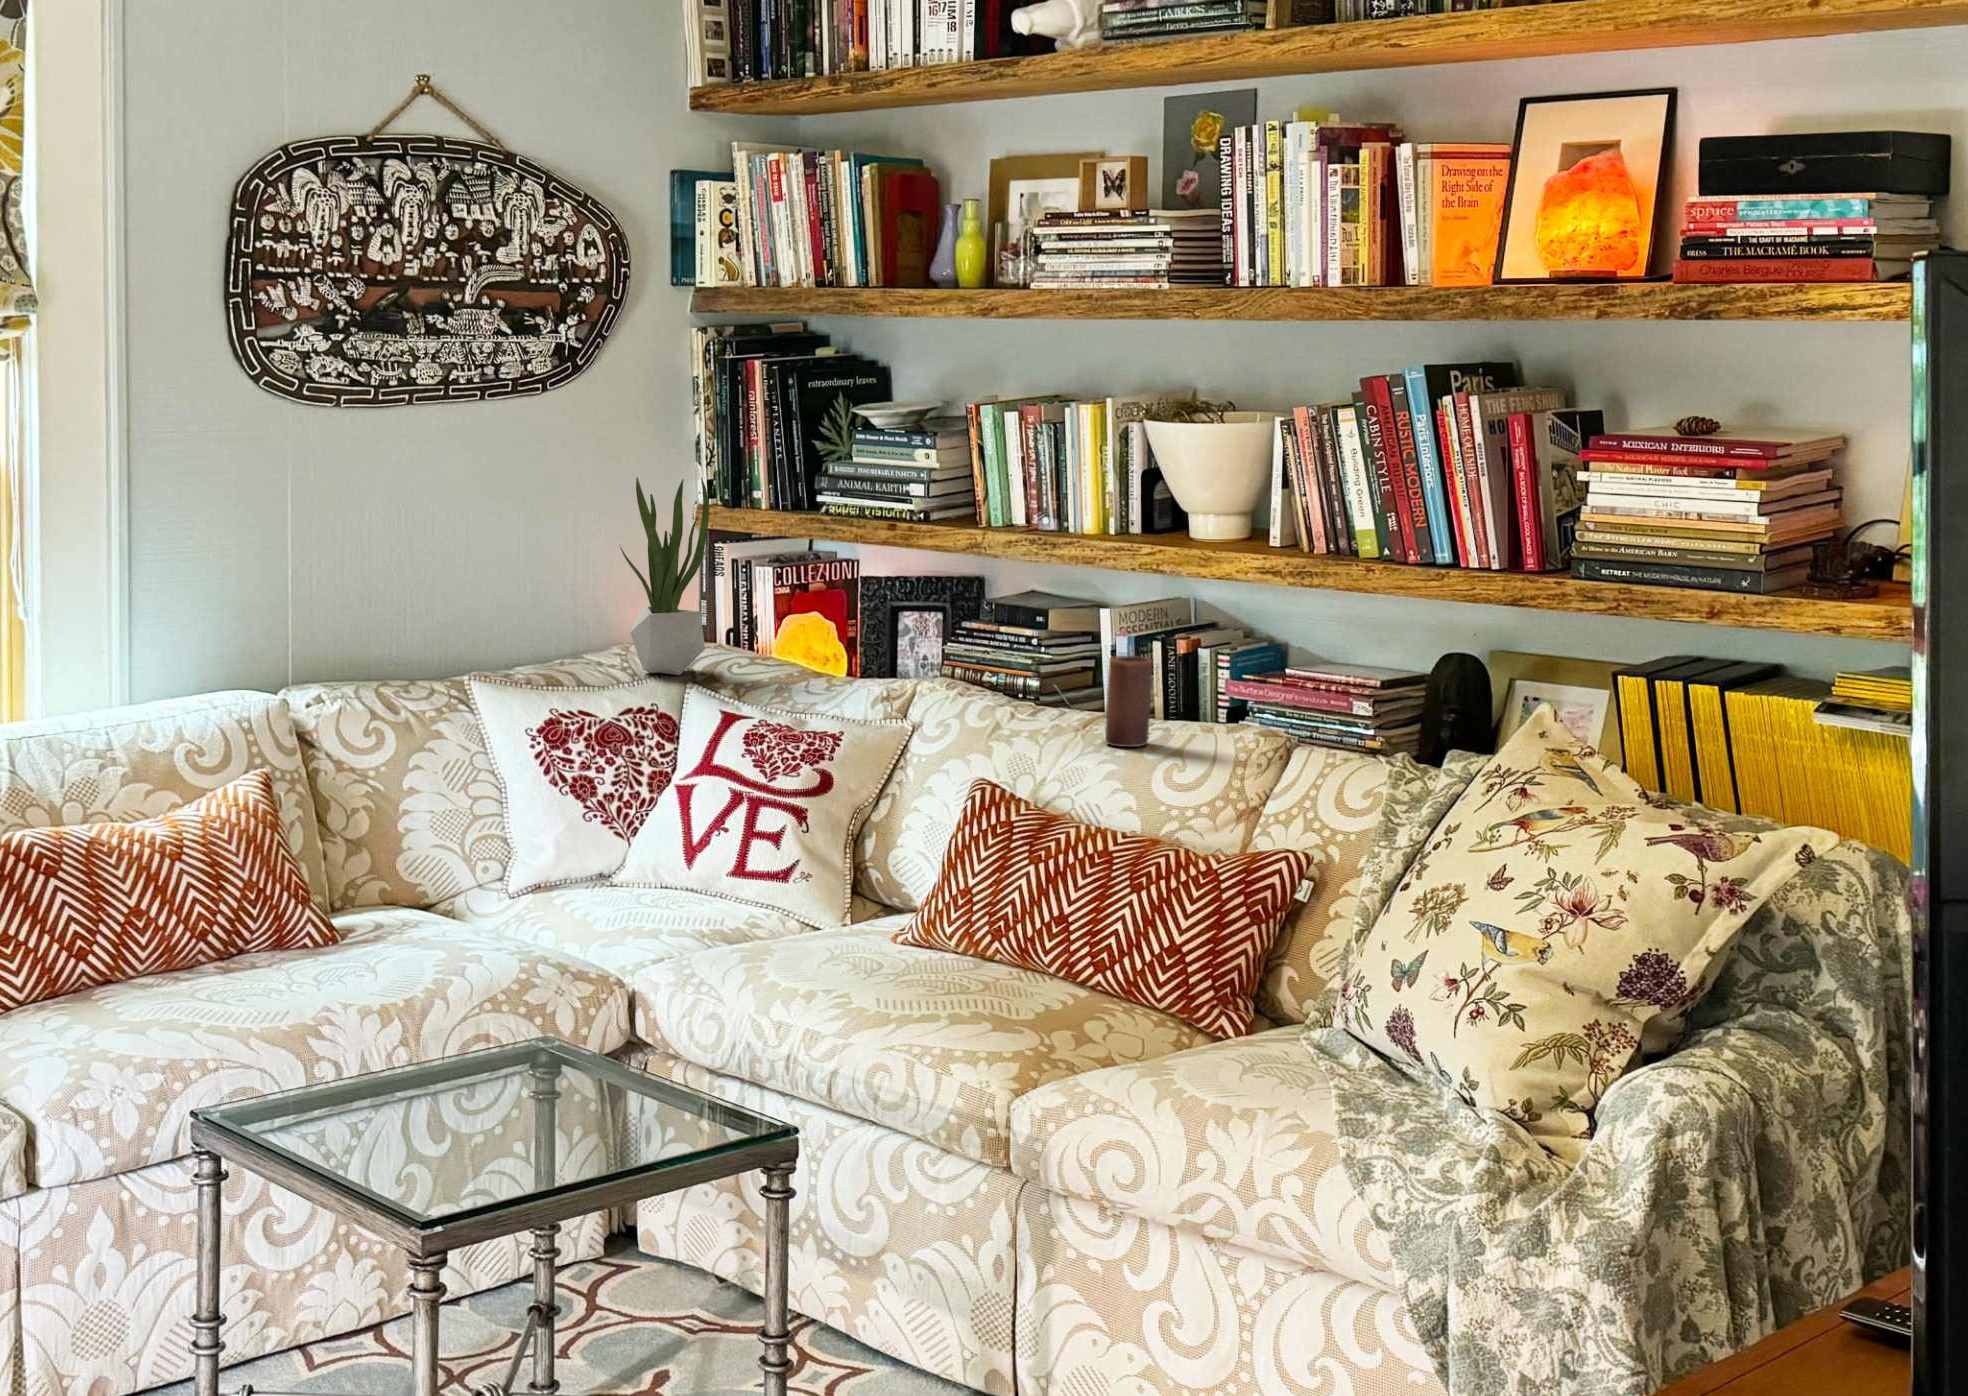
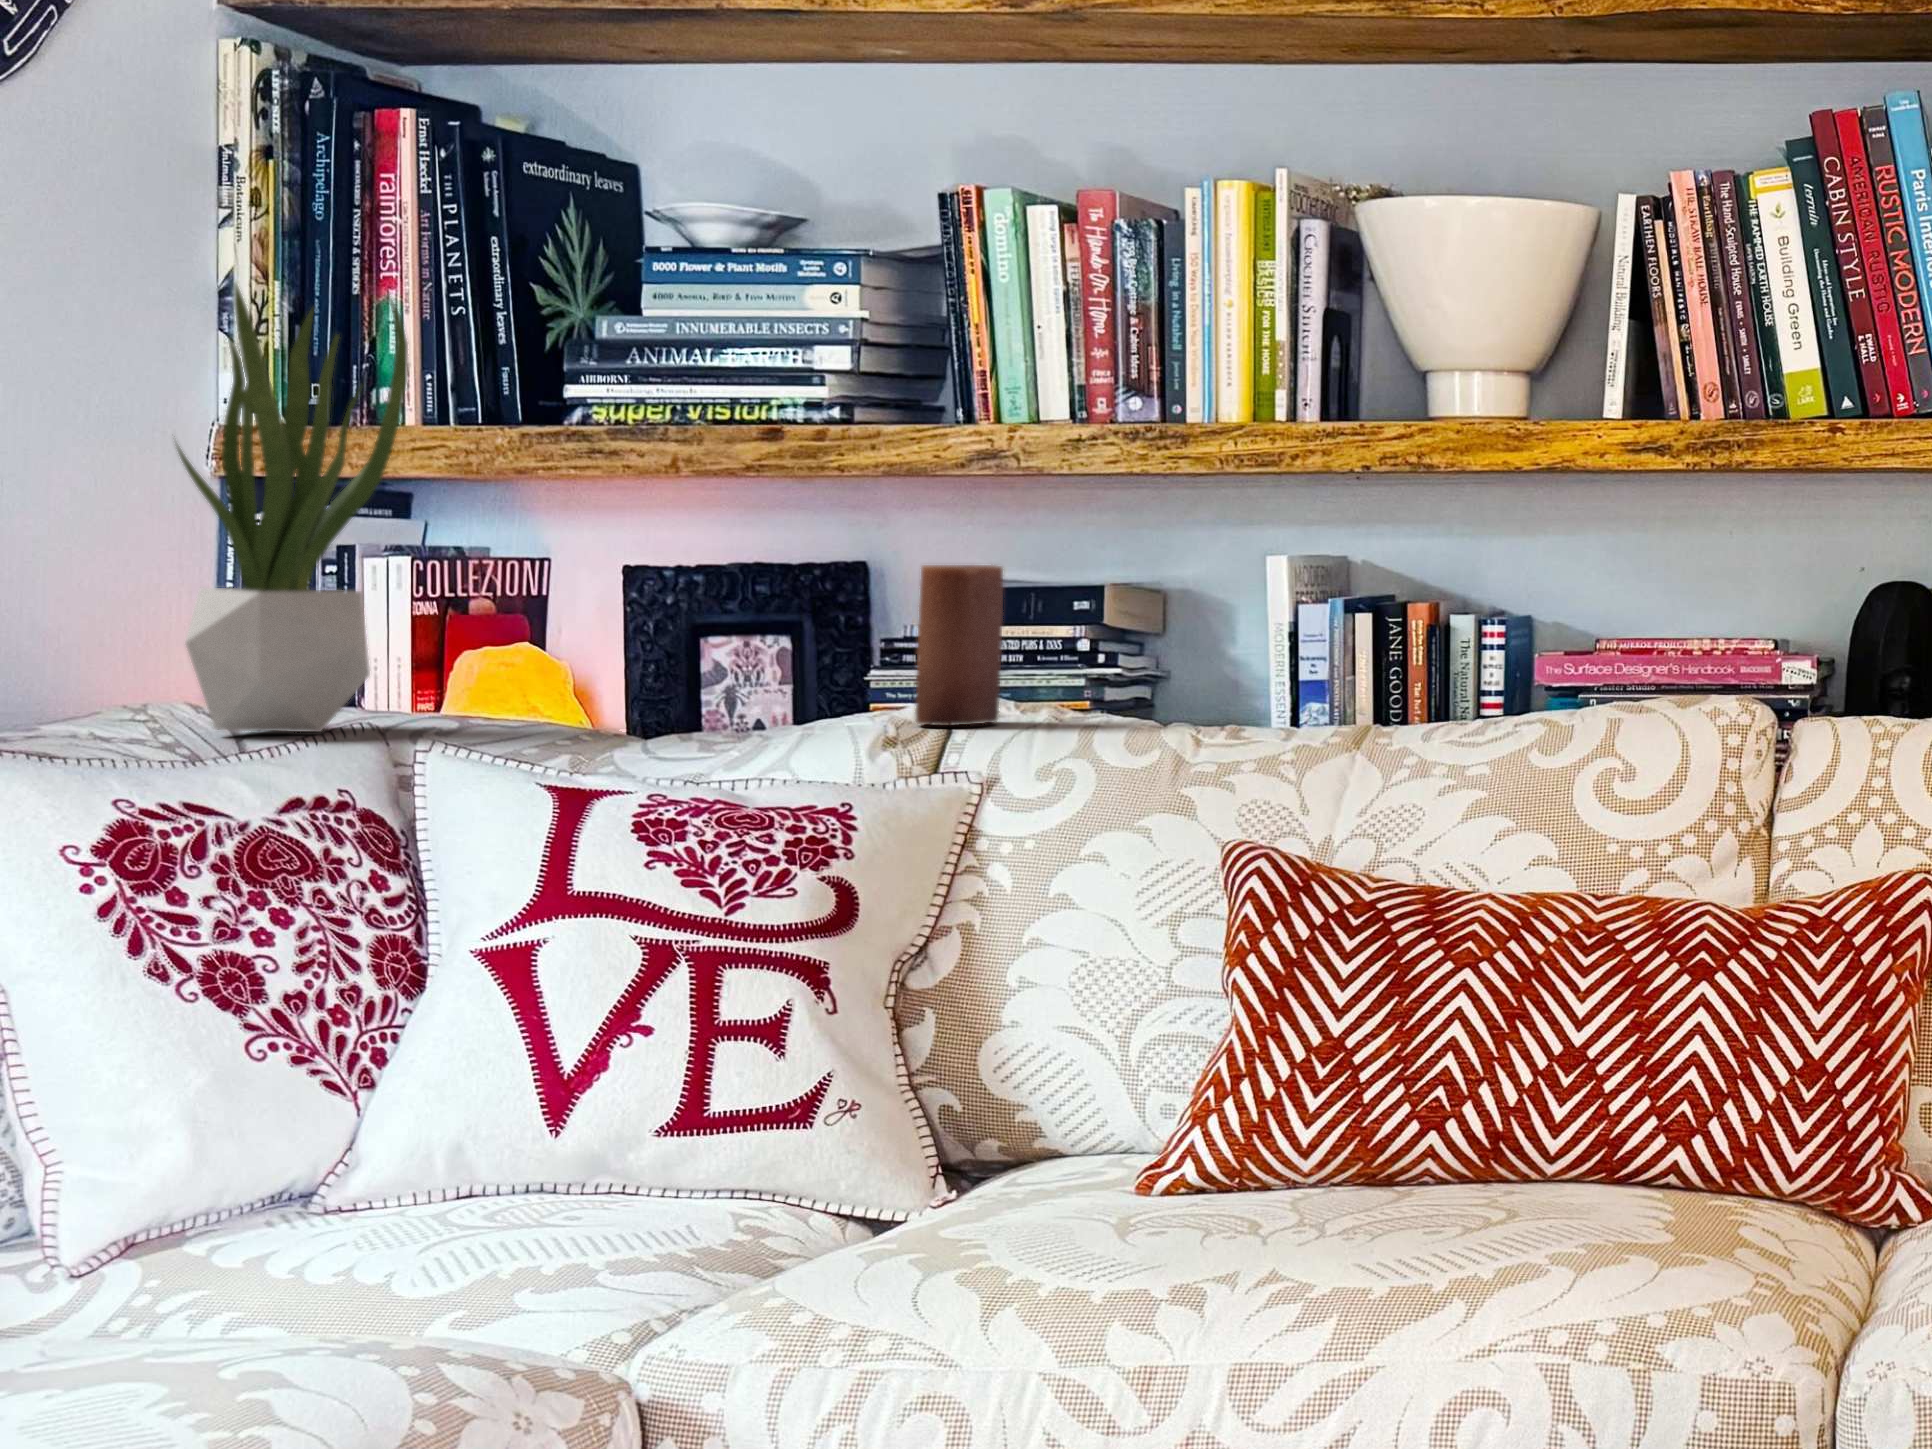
candle: present [1105,656,1152,747] -> present [915,565,1003,726]

